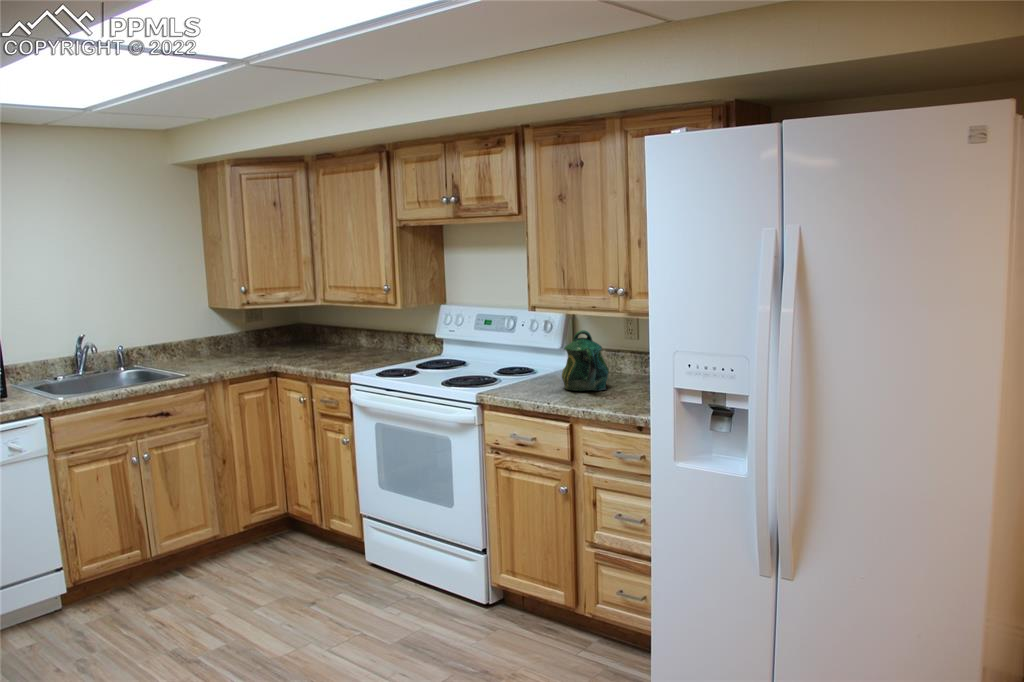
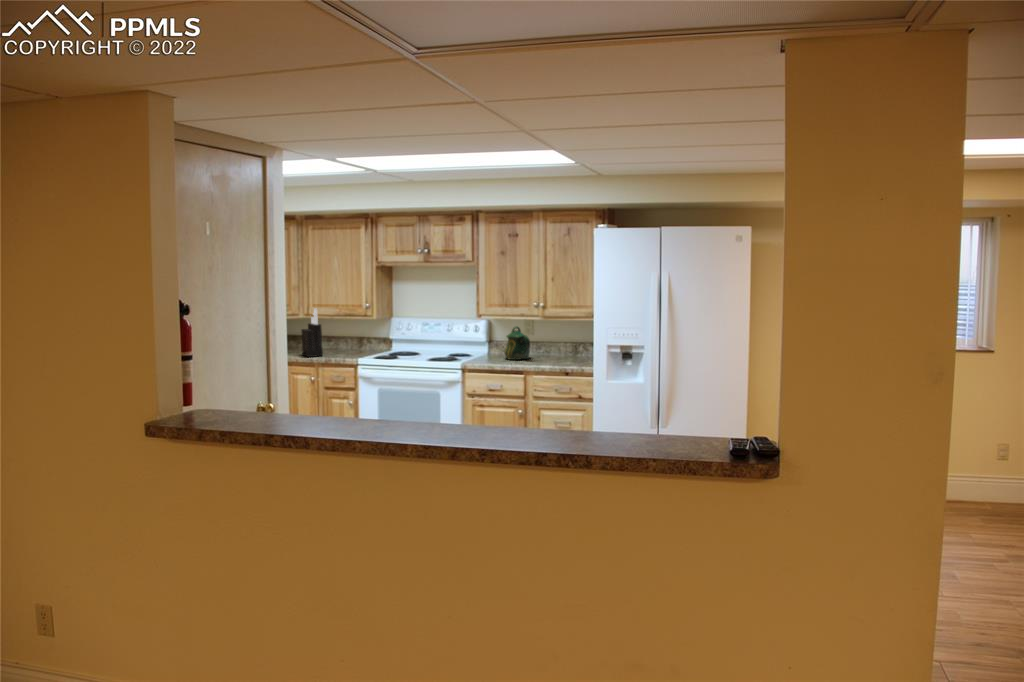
knife block: none [313,289,341,363] -> present [301,308,323,357]

